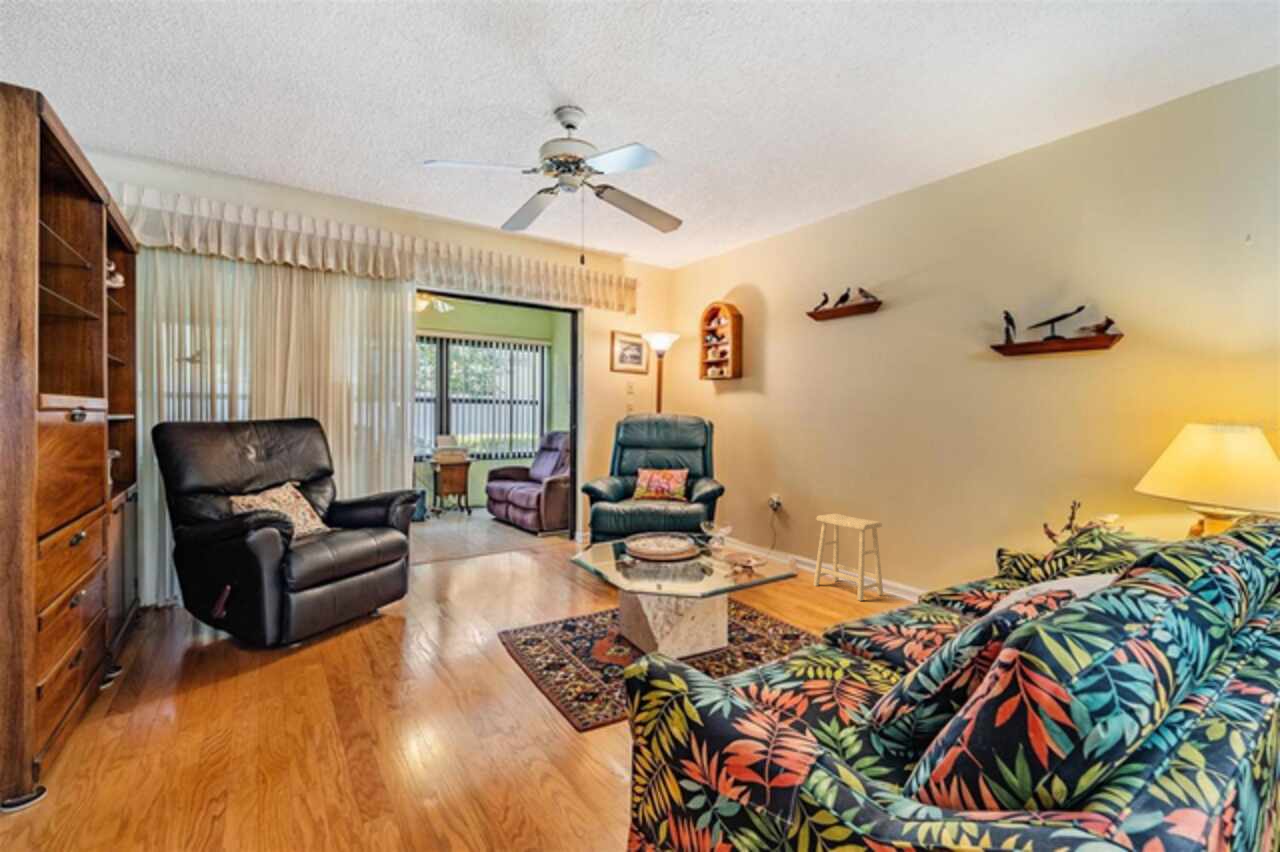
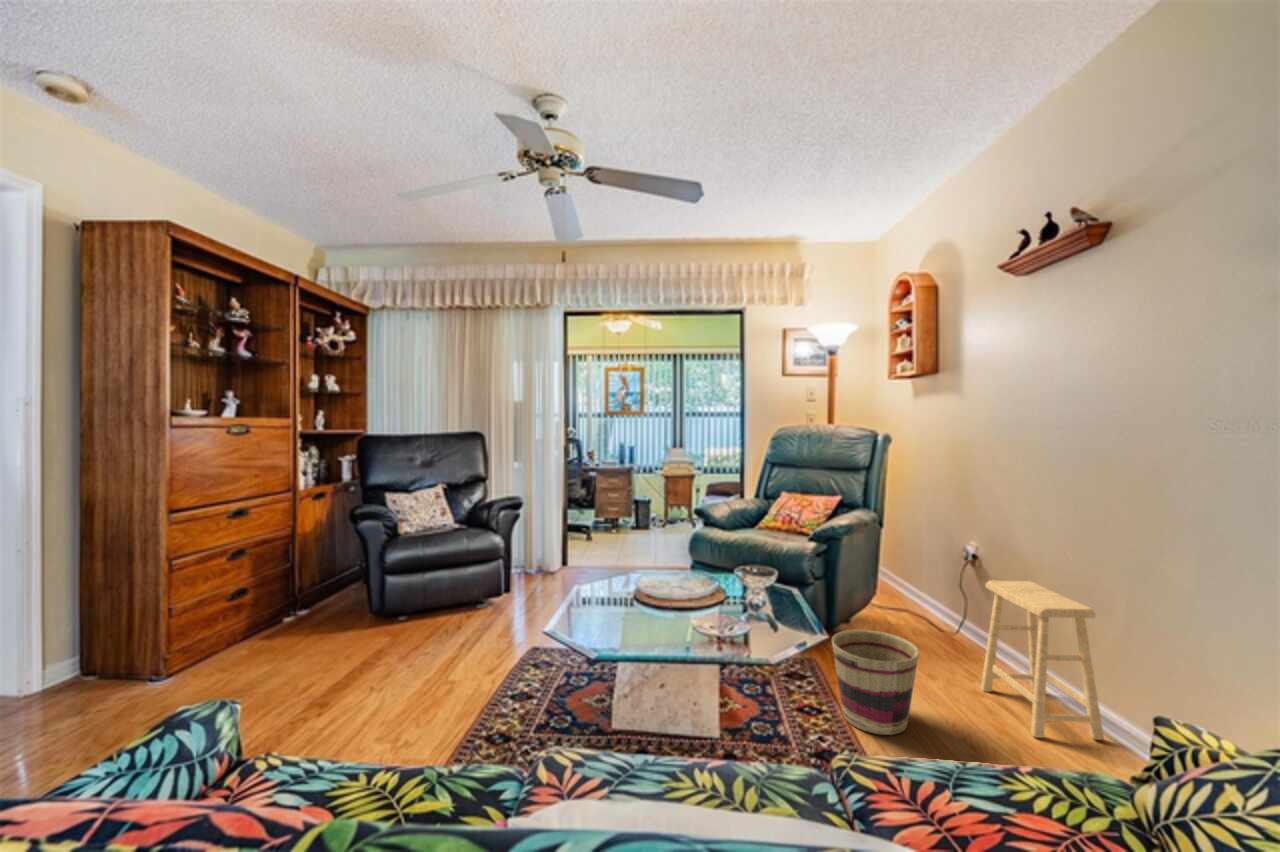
basket: none [764,557,820,619] -> present [832,630,919,735]

